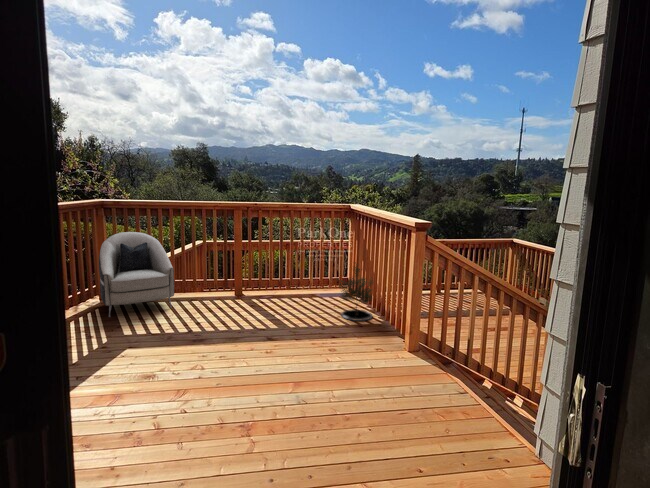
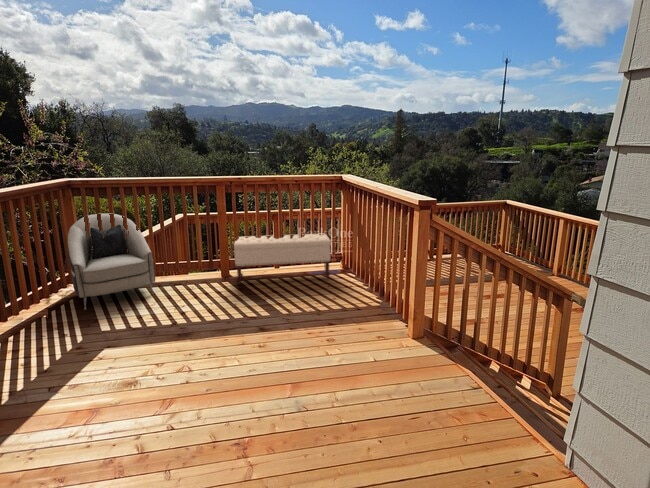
bench: none [248,259,339,304] -> present [234,234,331,285]
potted tree: present [338,262,372,321] -> none [328,236,371,300]

